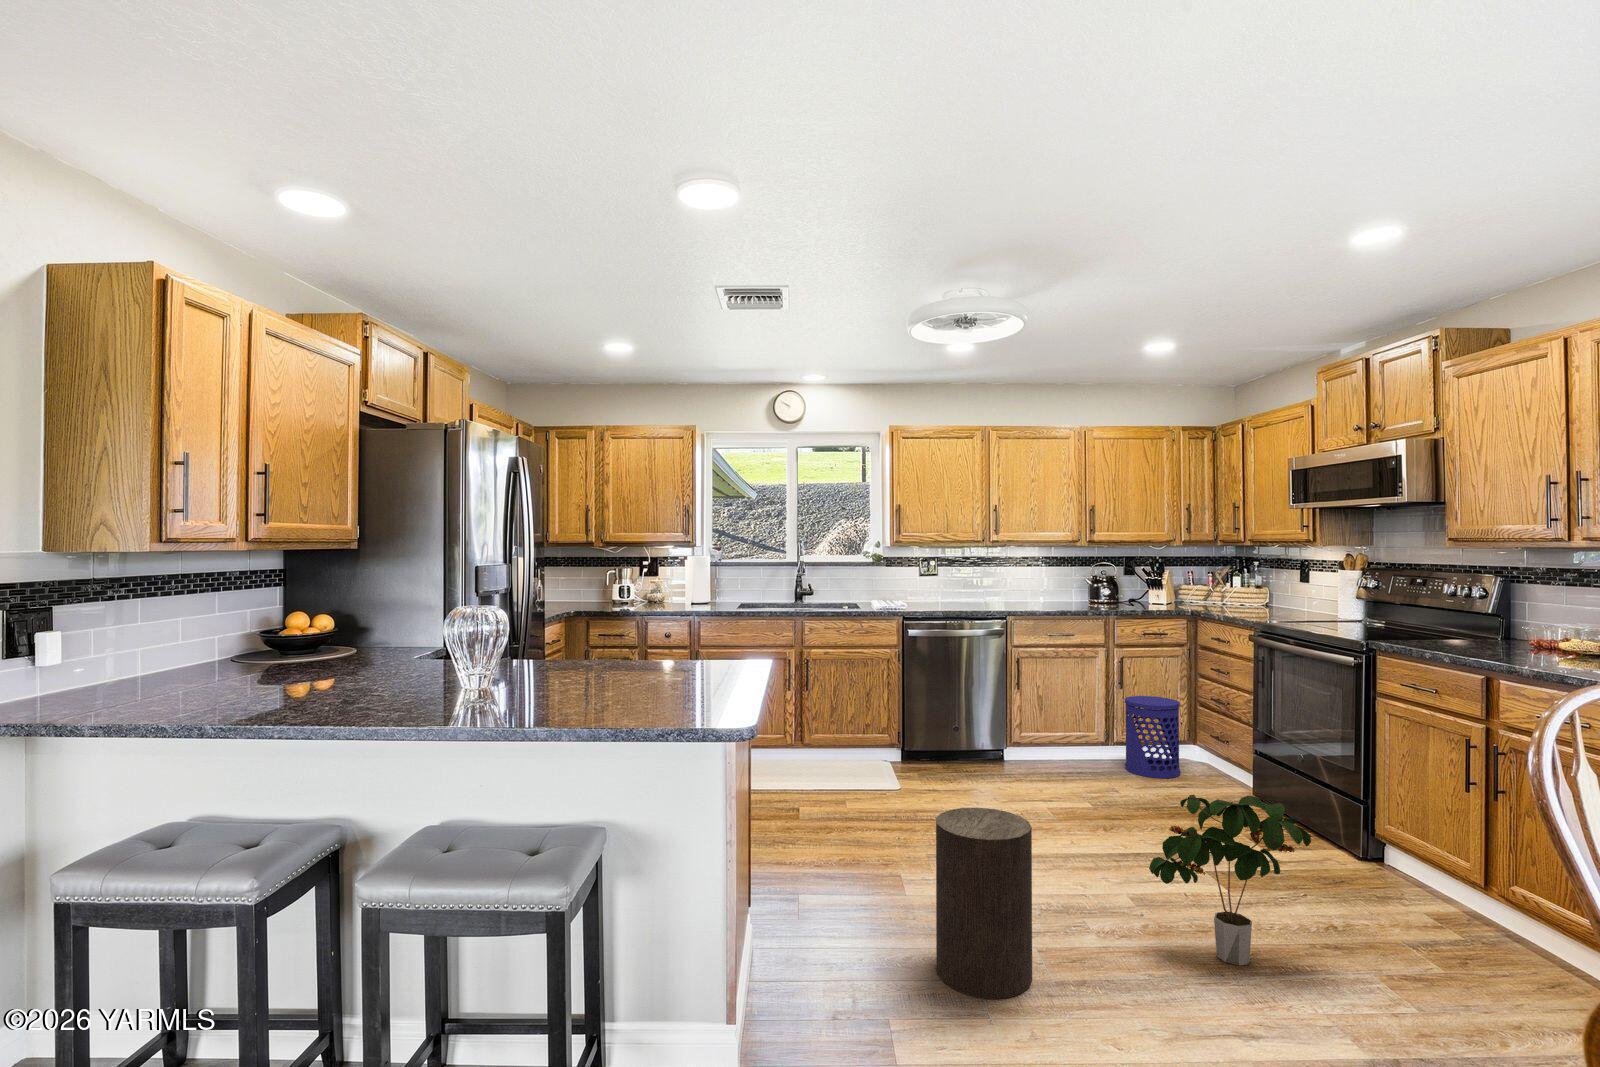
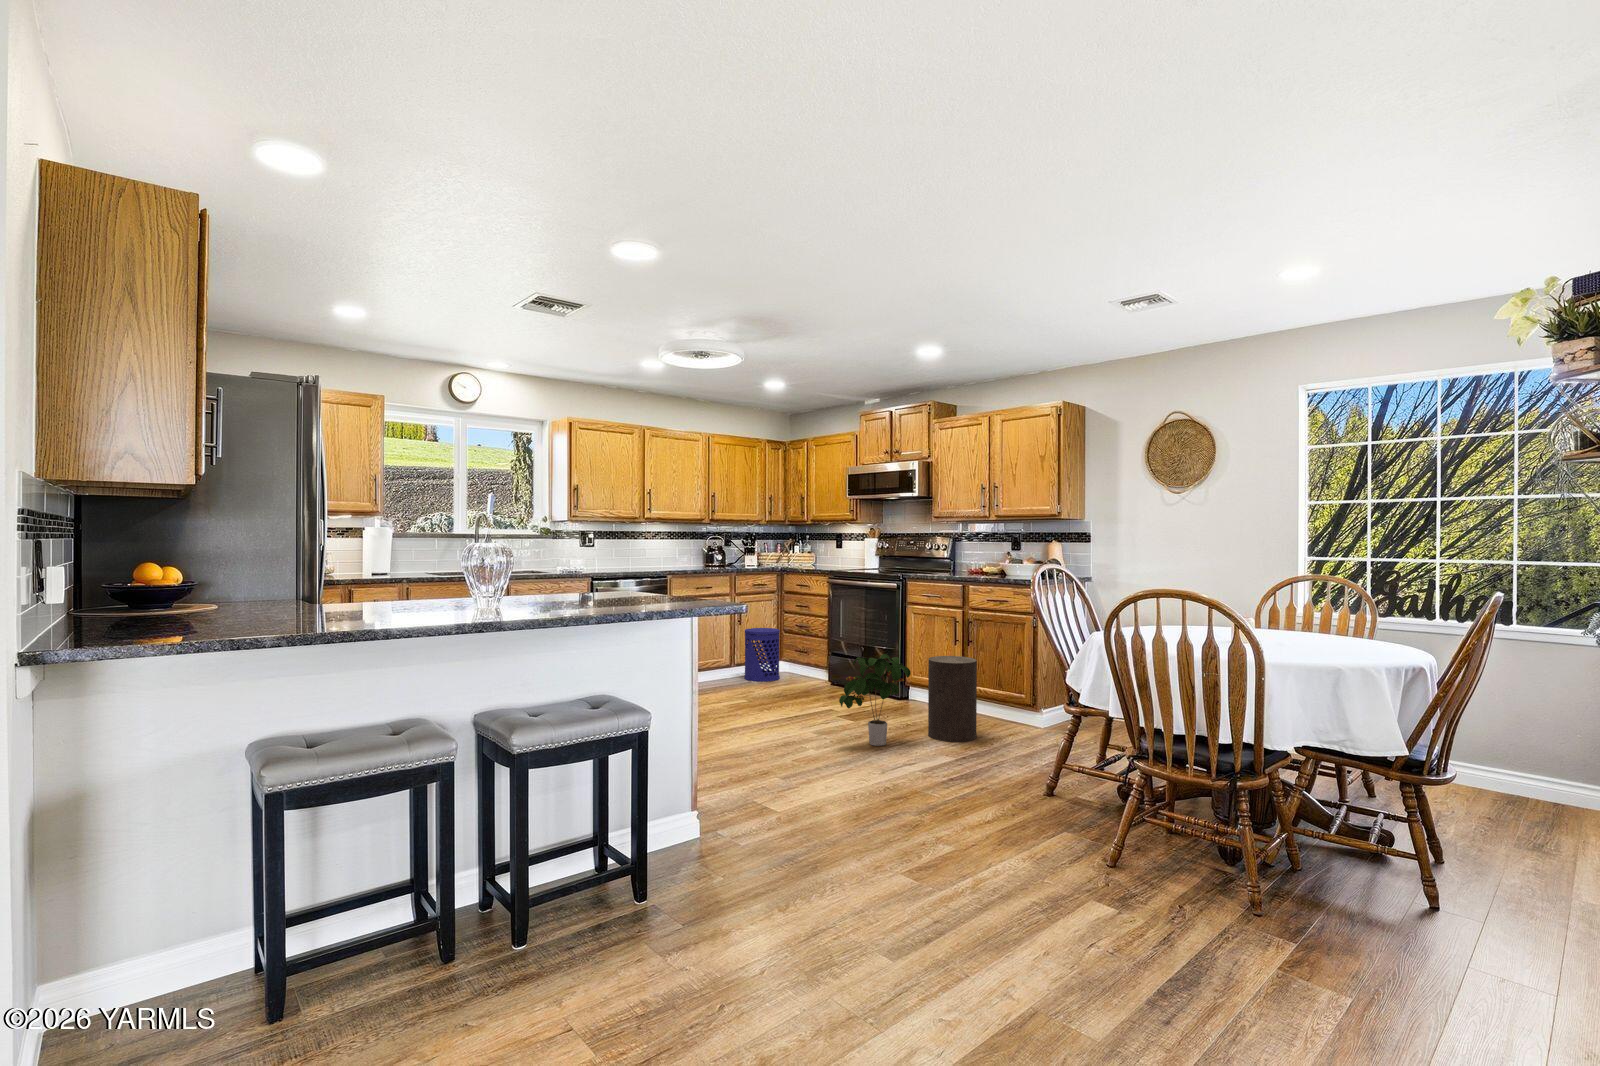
stool: present [936,808,1032,999] -> present [928,656,977,742]

